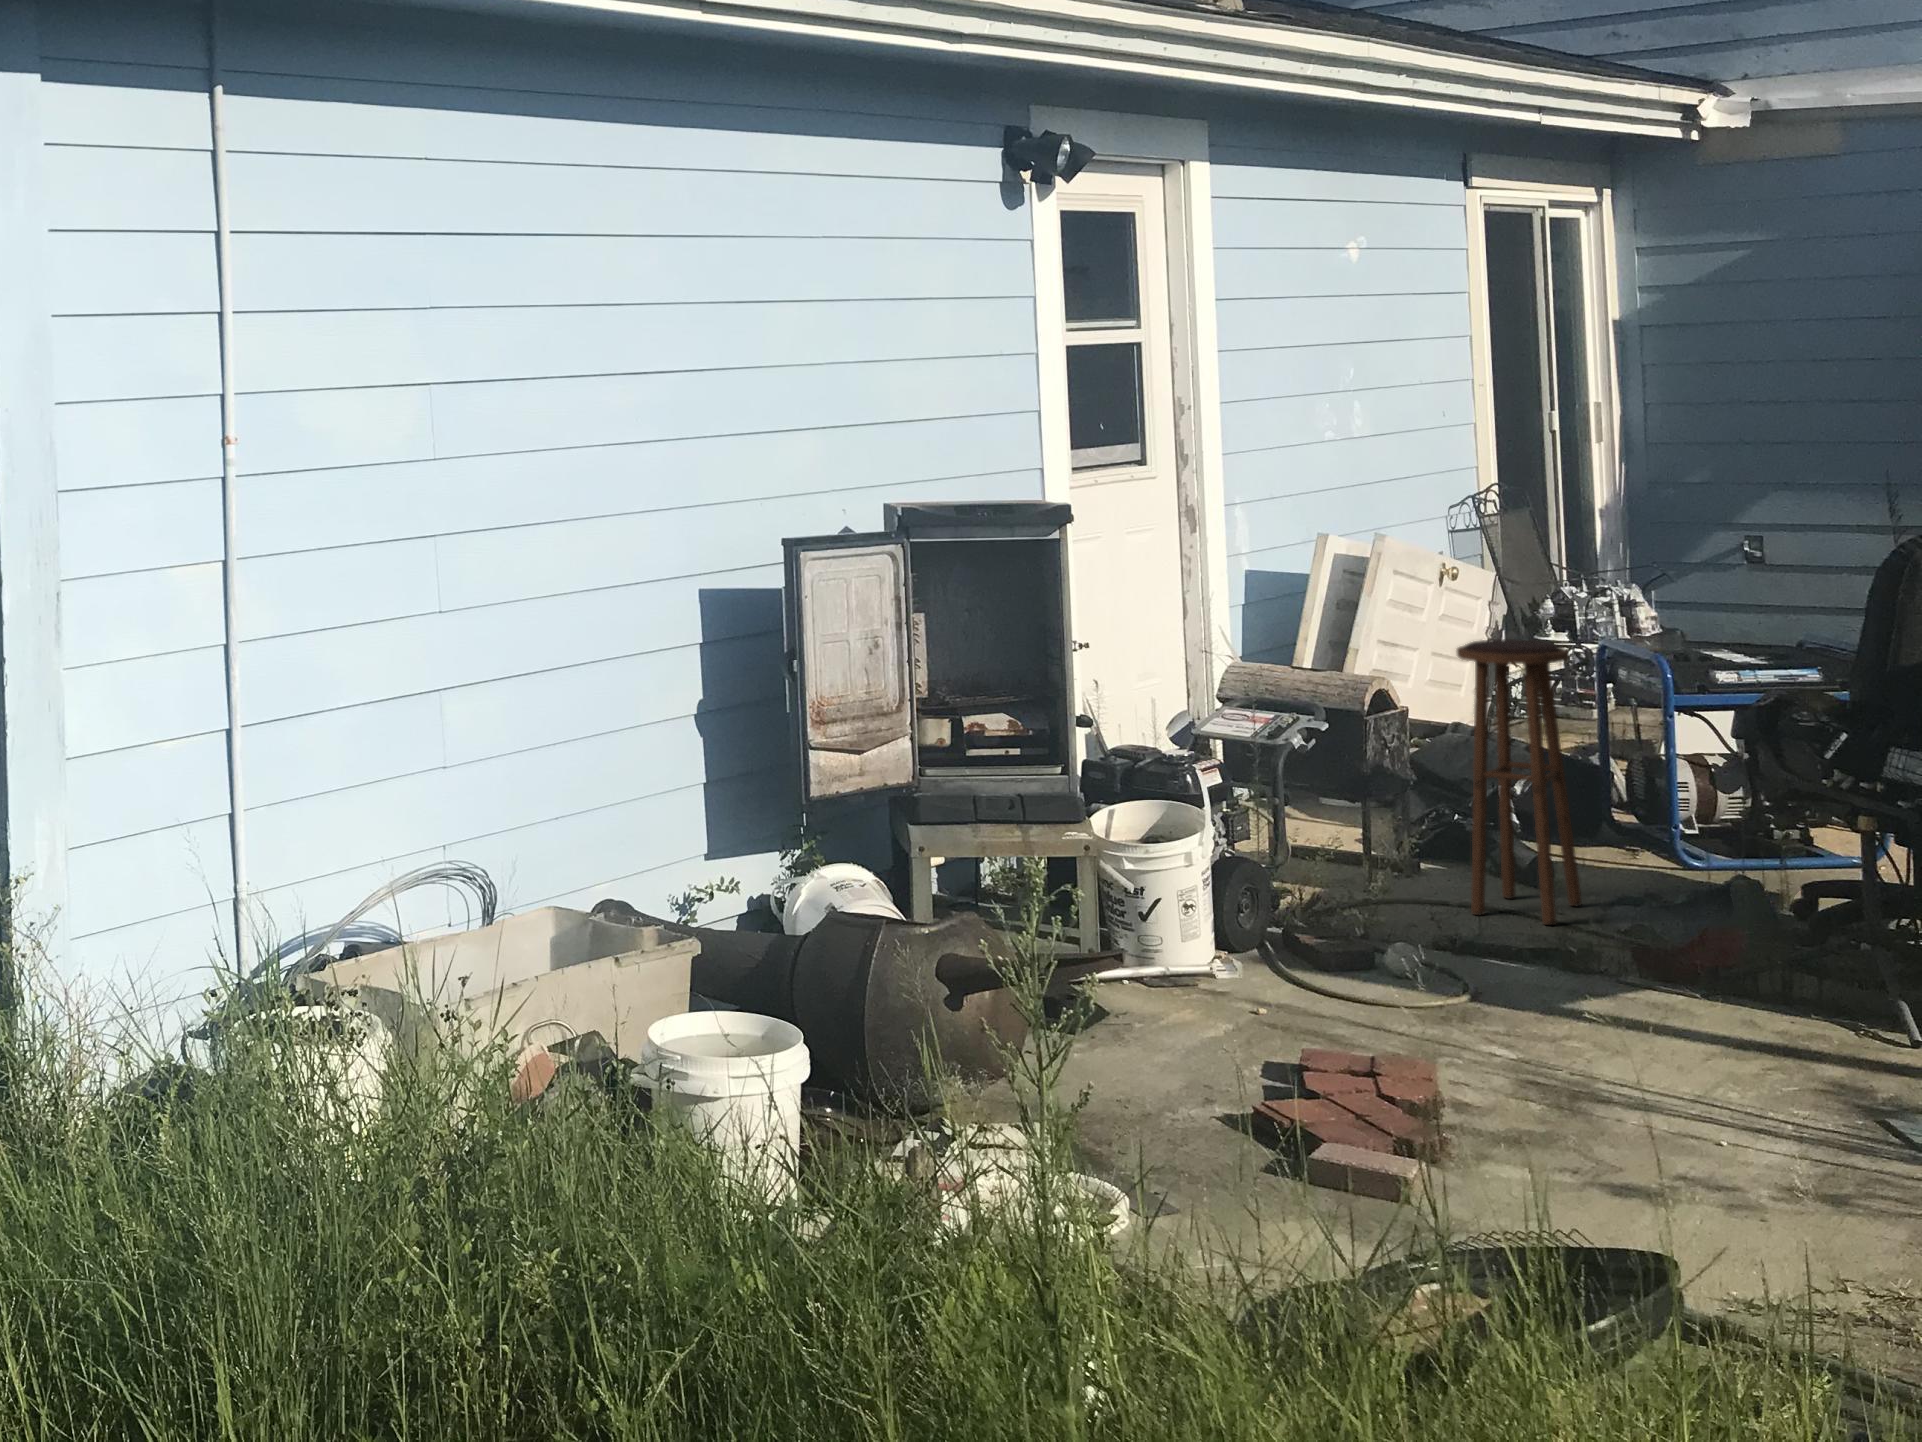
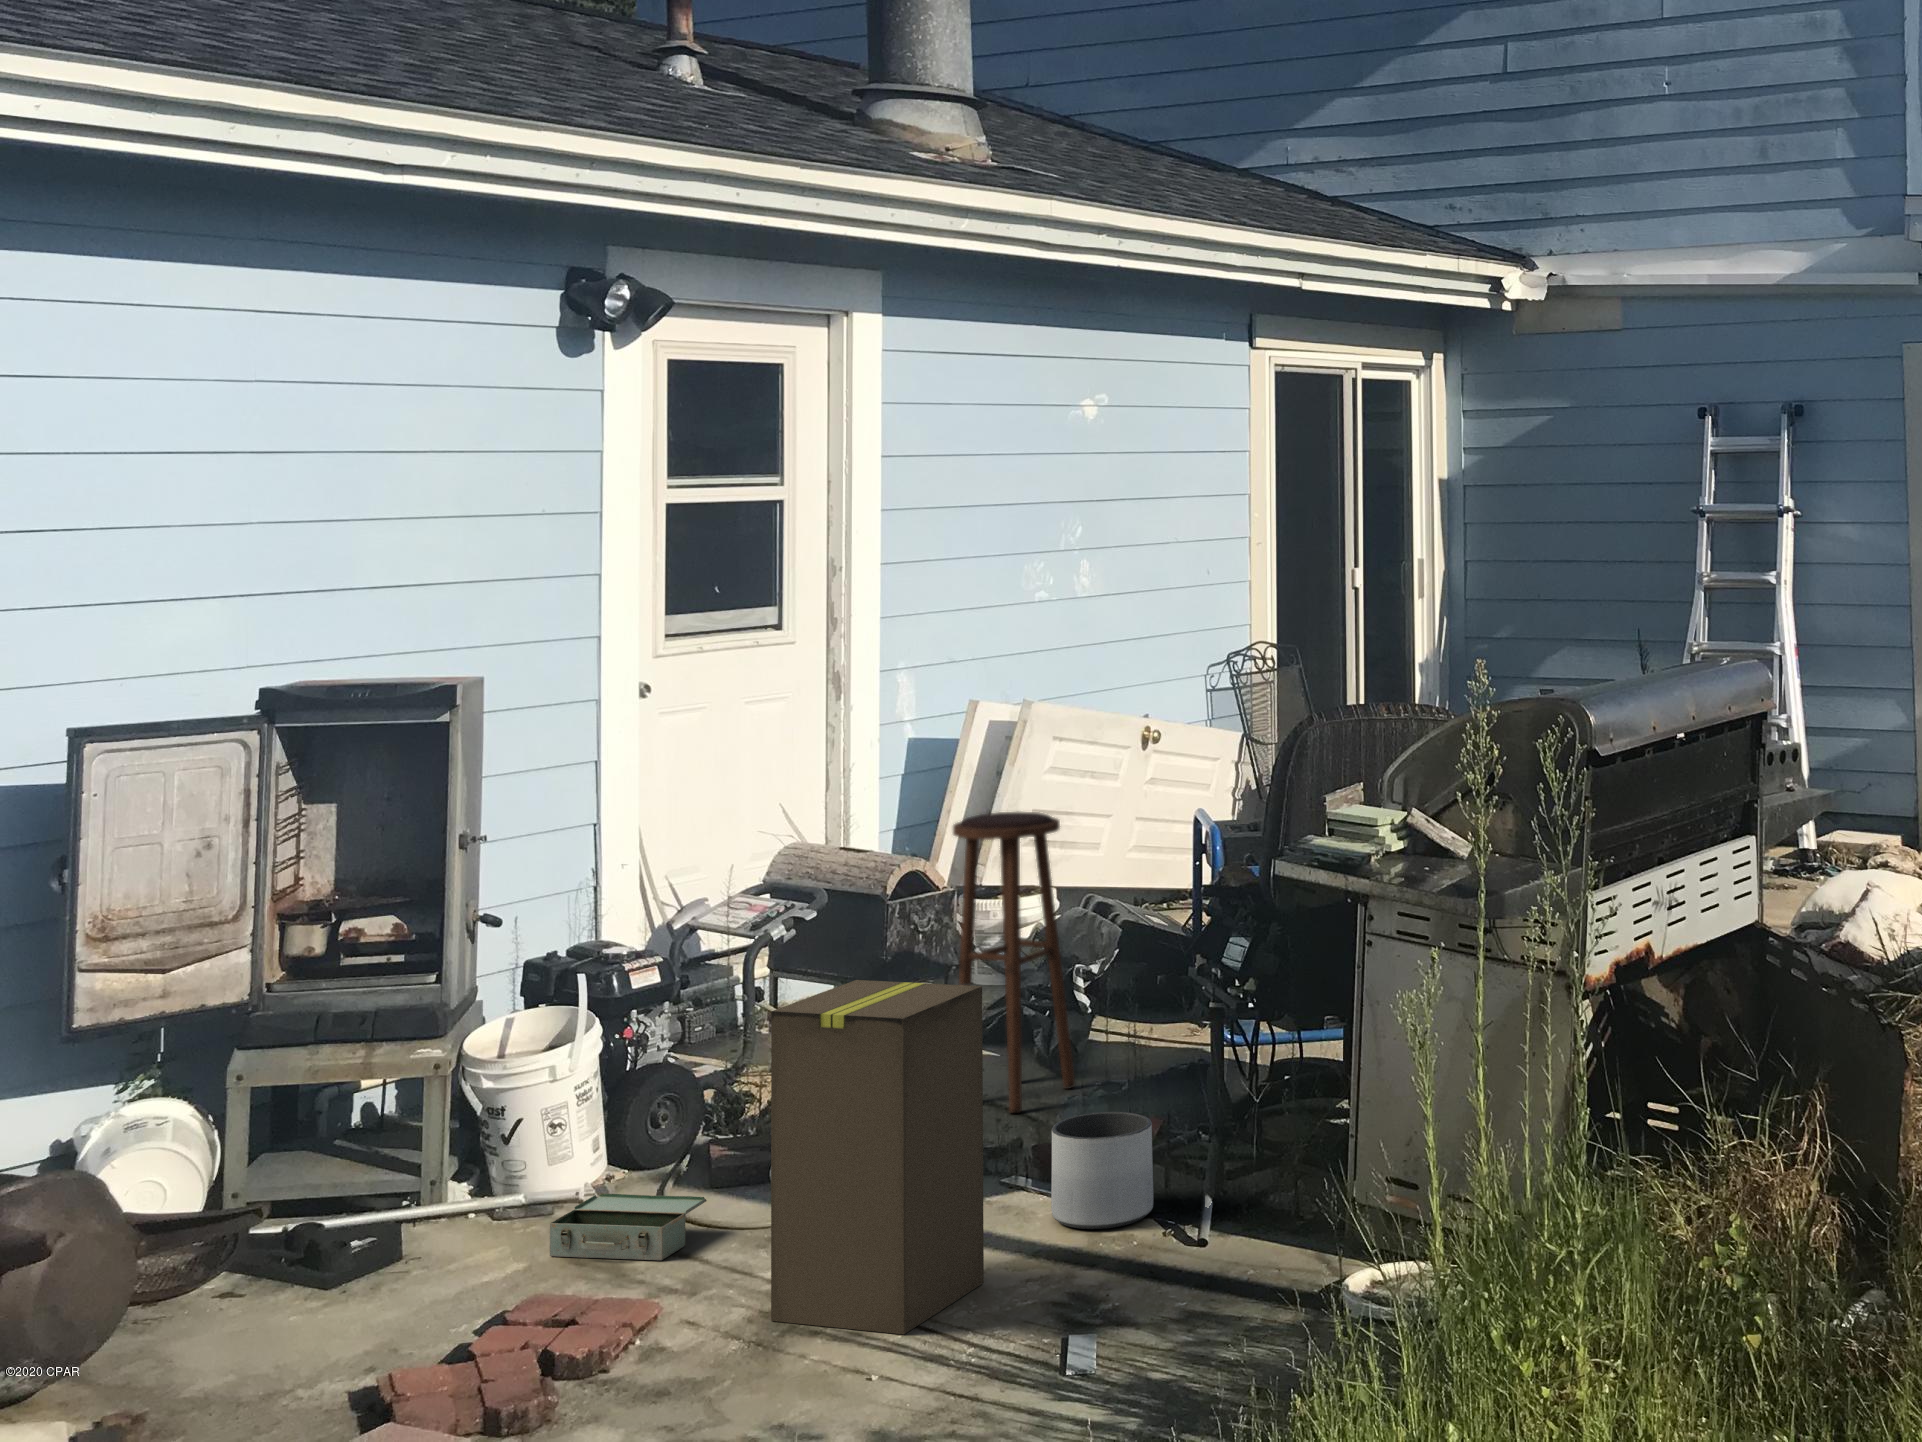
cardboard box: none [1549,784,1739,1110] -> present [771,980,984,1334]
planter: none [1725,925,1839,1033] -> present [1051,1112,1153,1229]
toolbox: none [1255,967,1382,1029] -> present [550,1193,707,1260]

